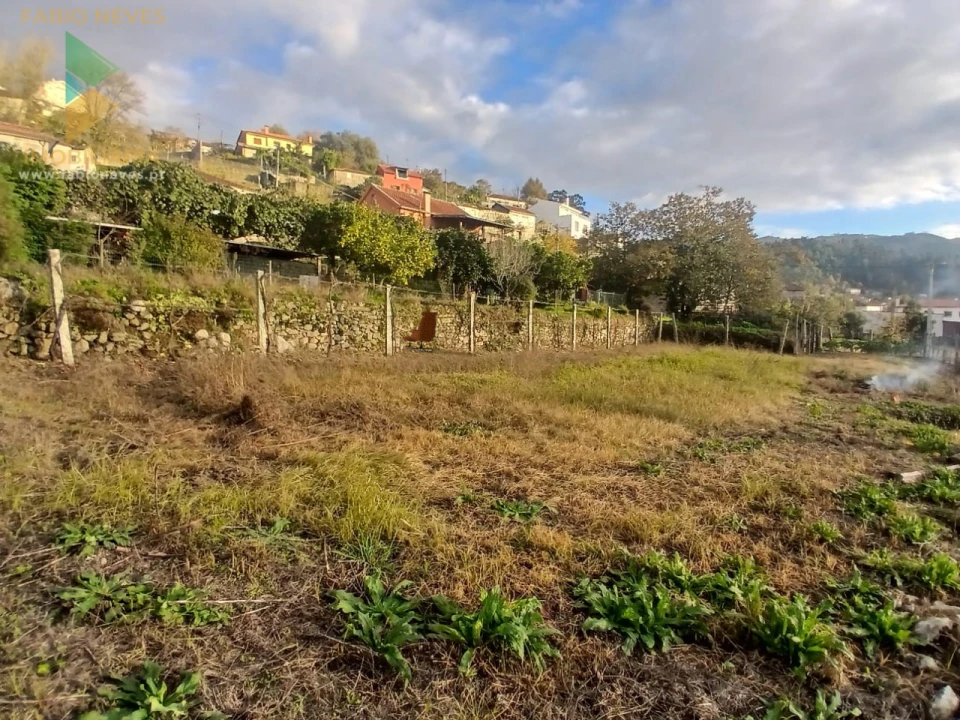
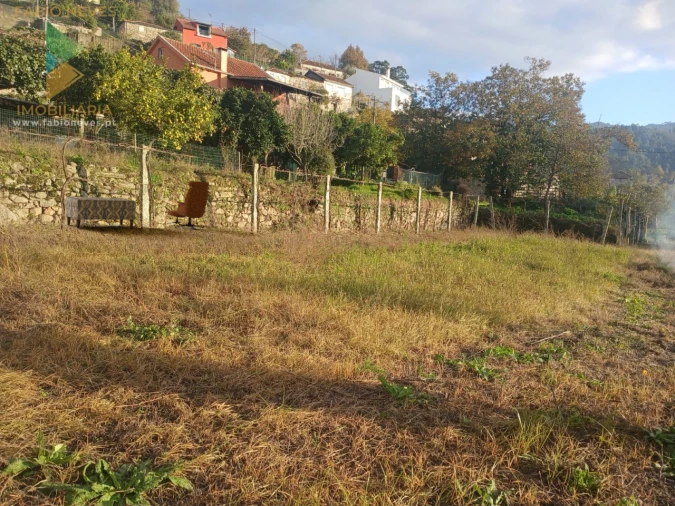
bench: none [326,327,380,353] -> present [65,196,136,229]

